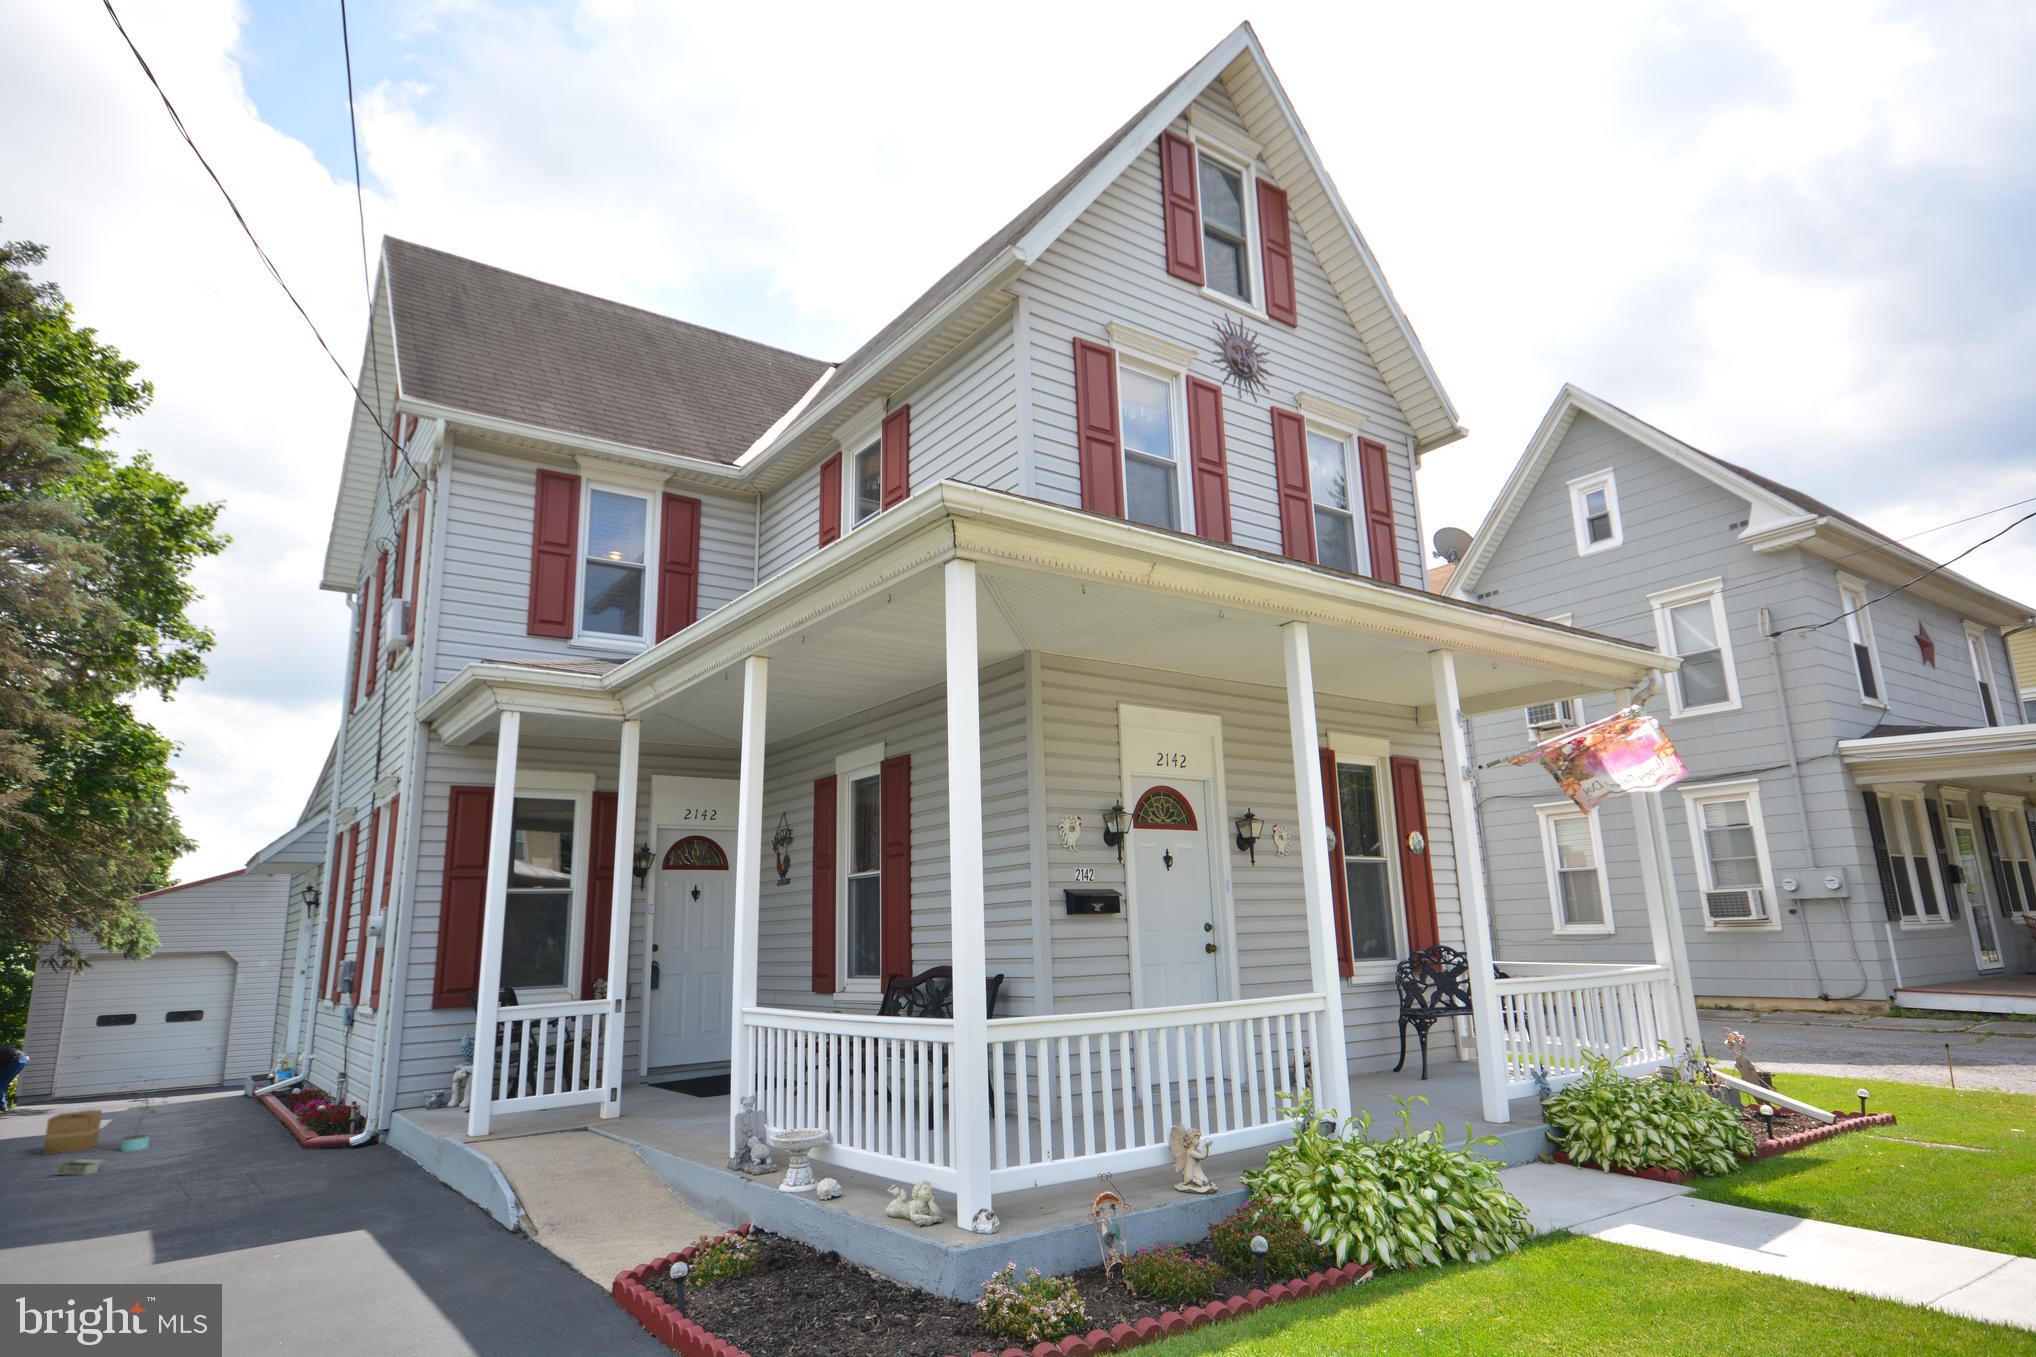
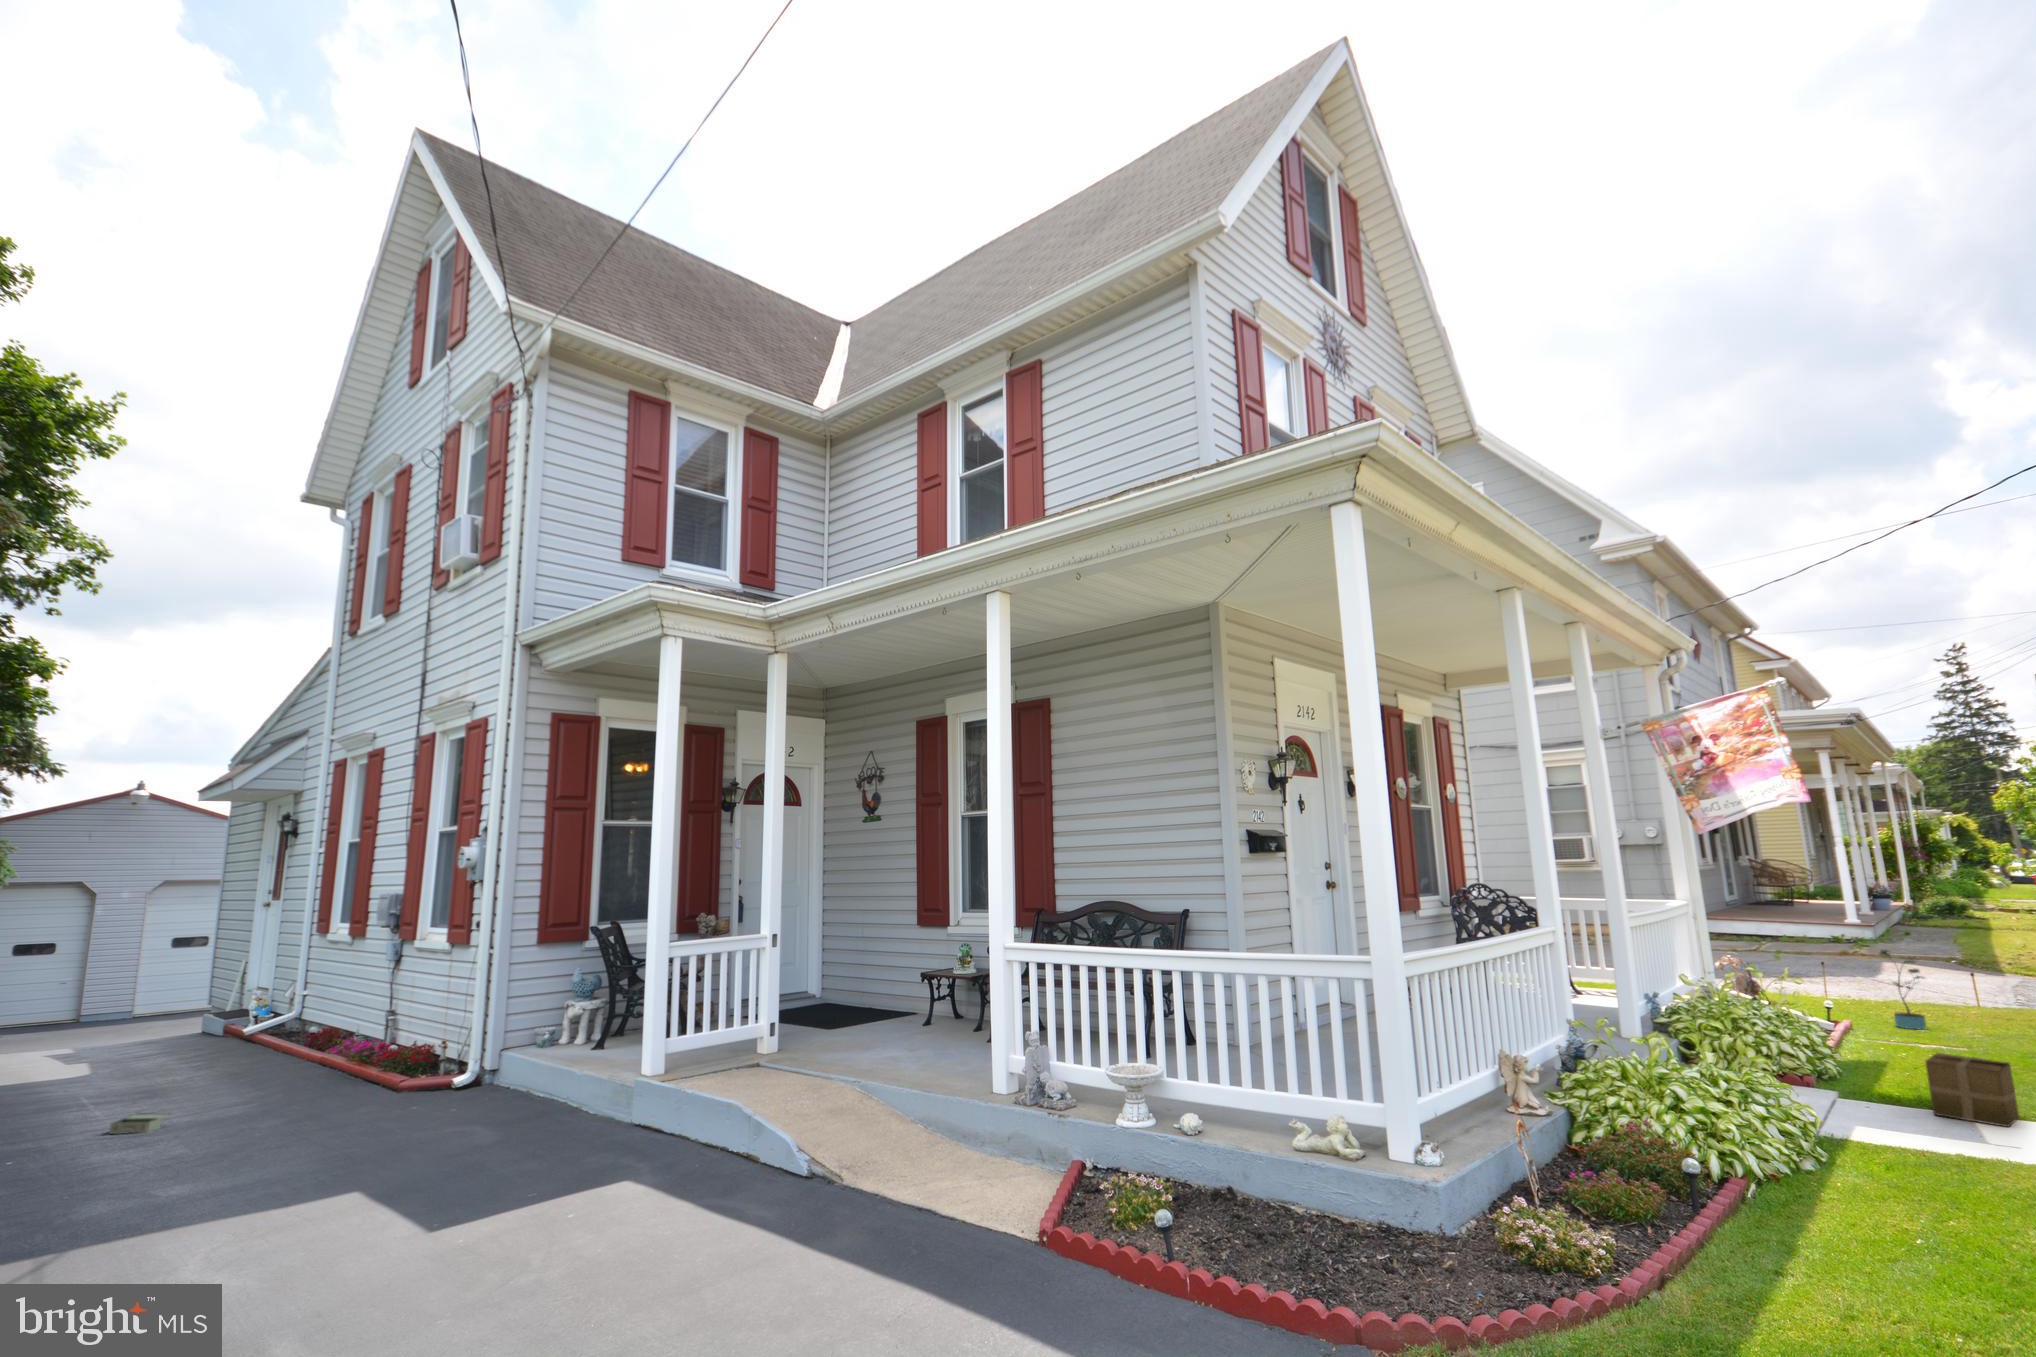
potted plant: present [121,1079,166,1151] -> present [1880,950,1926,1029]
cardboard box: present [44,1110,102,1154] -> present [1926,1053,2019,1127]

